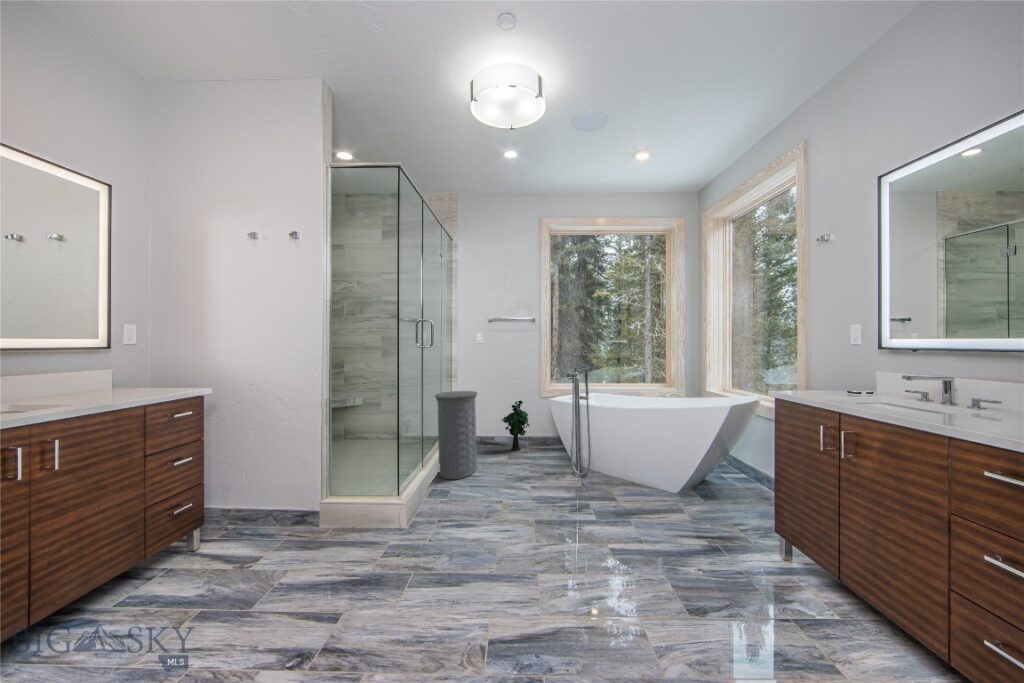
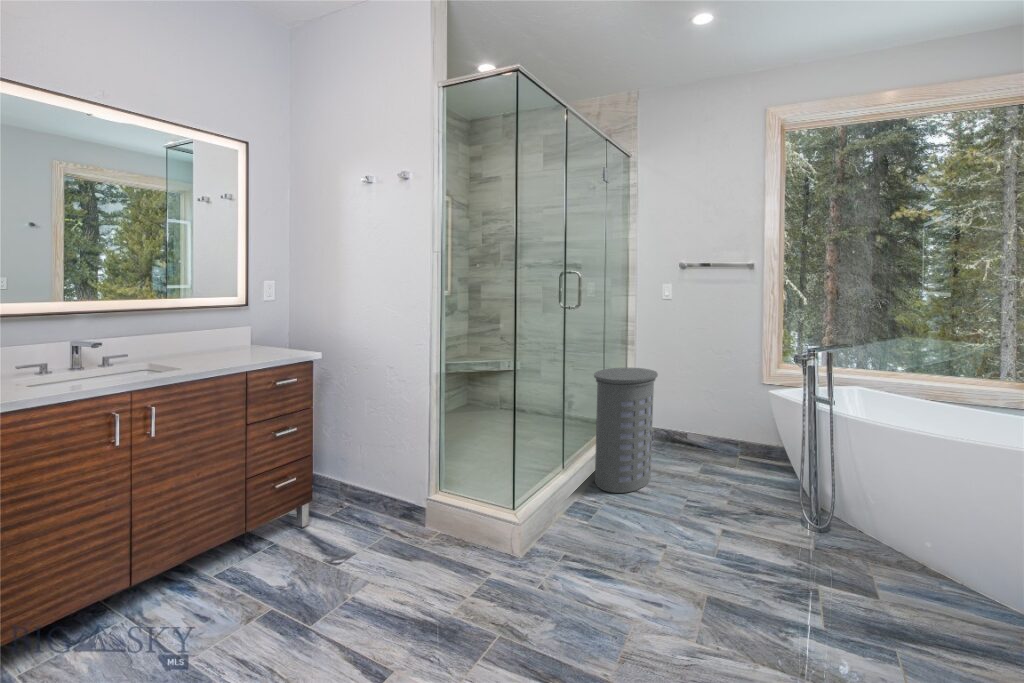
decorative plant: present [502,400,530,451] -> none [699,388,745,461]

